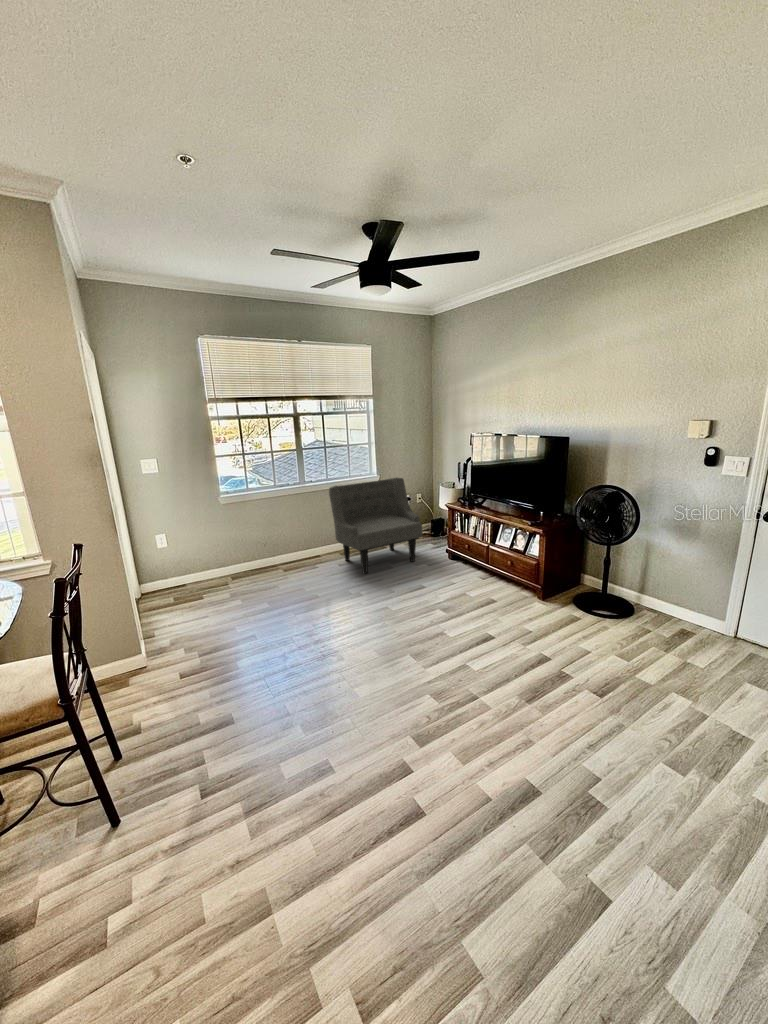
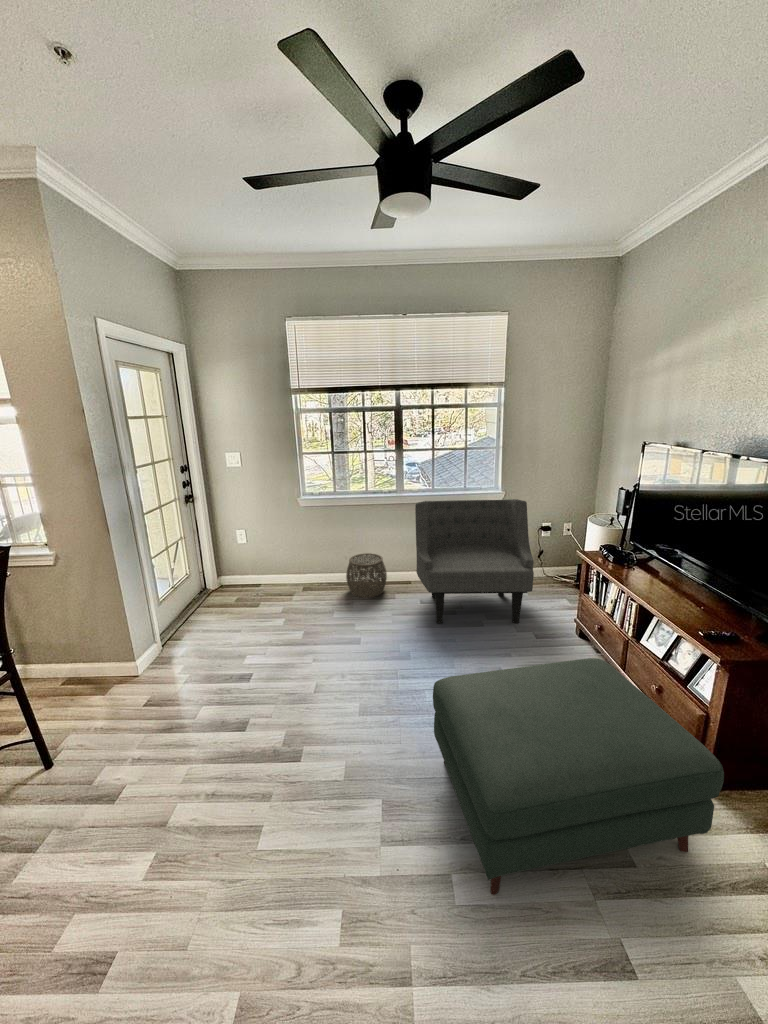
woven basket: none [272,537,308,574] -> present [346,553,387,598]
ottoman: none [420,551,556,661] -> present [433,658,724,895]

